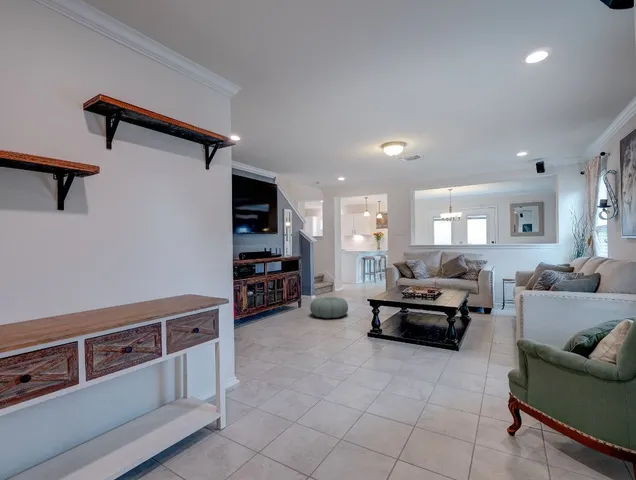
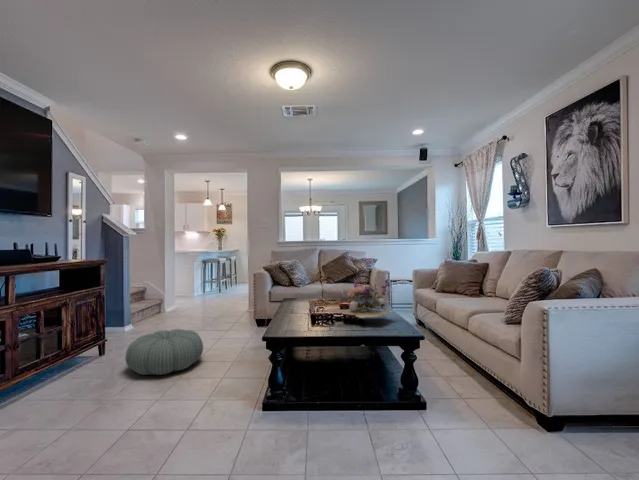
flower arrangement: none [417,274,450,298] -> present [340,280,393,320]

